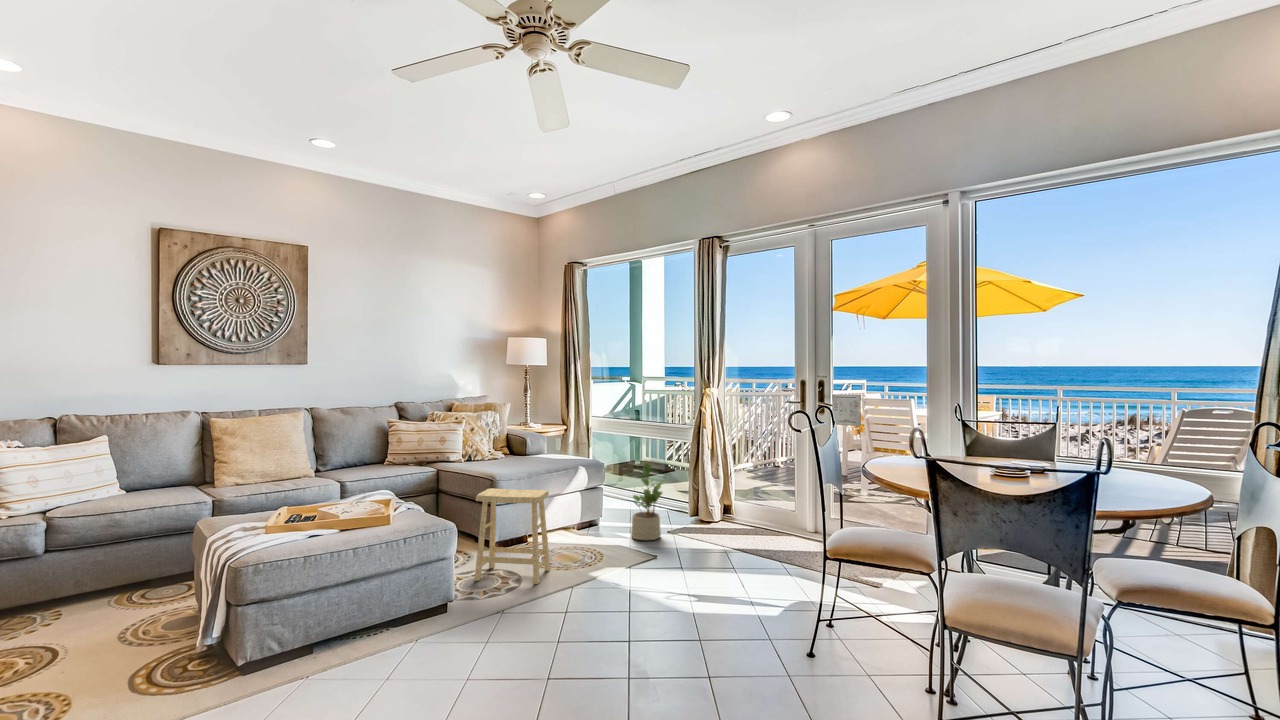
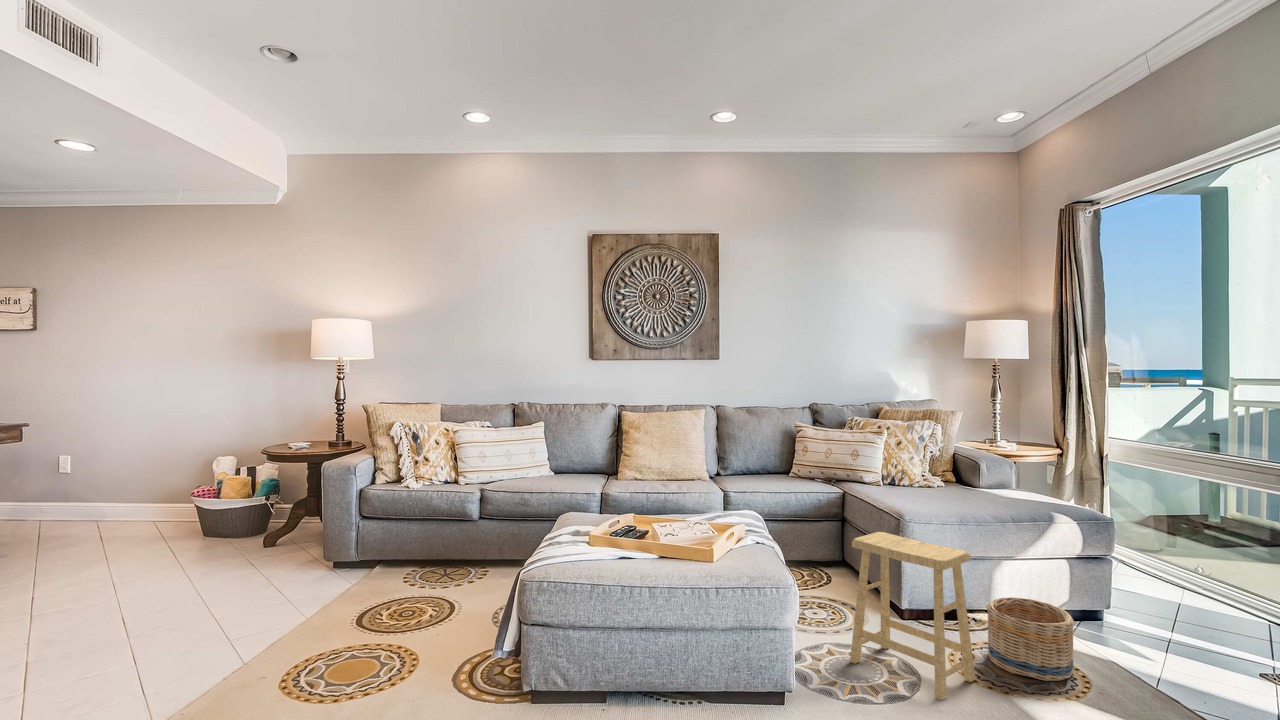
potted plant: present [631,463,664,540] -> none [1164,534,1248,684]
basket: none [550,516,596,561] -> present [986,598,1075,681]

